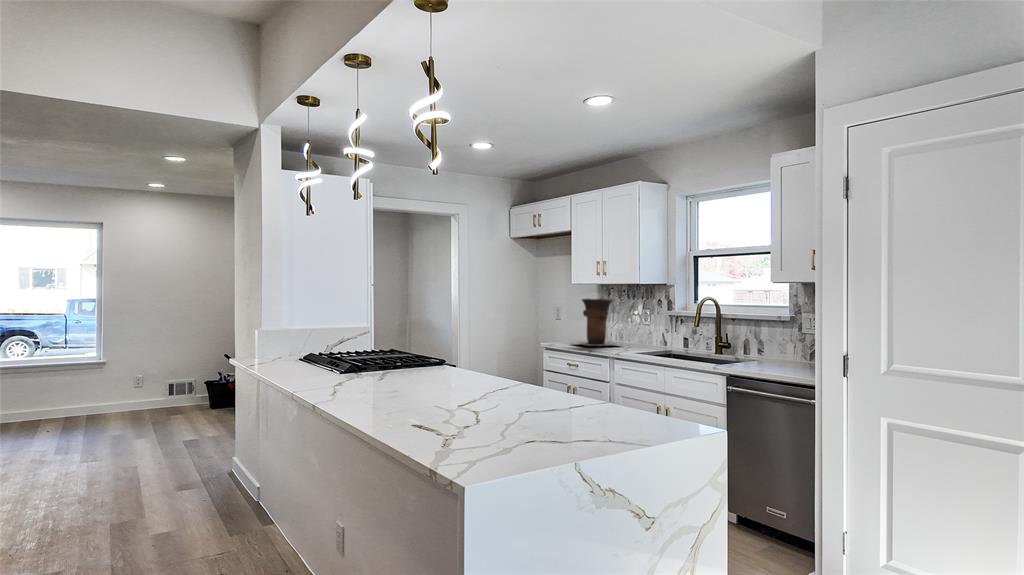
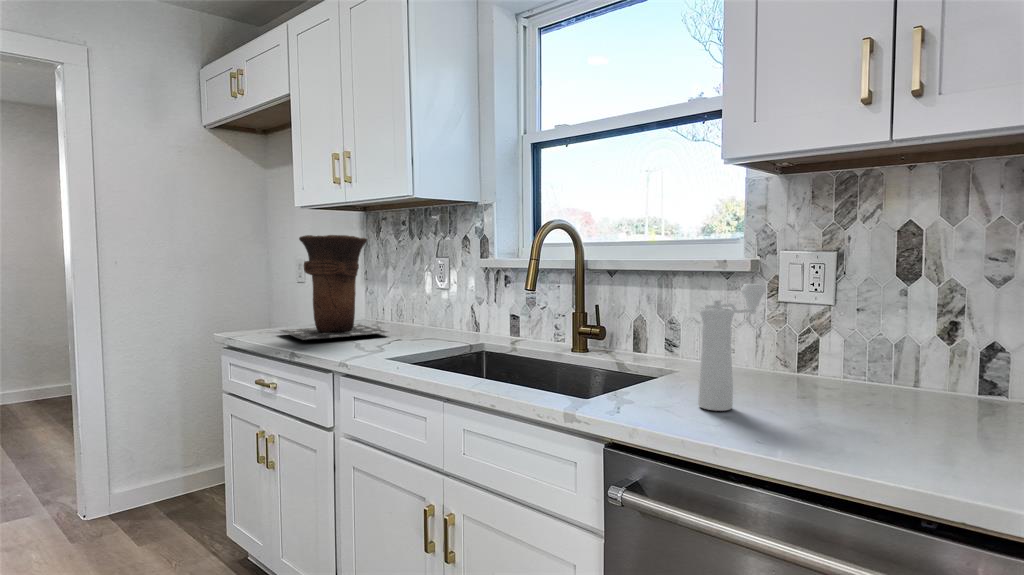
pepper mill: none [761,325,787,366] -> present [698,284,766,411]

